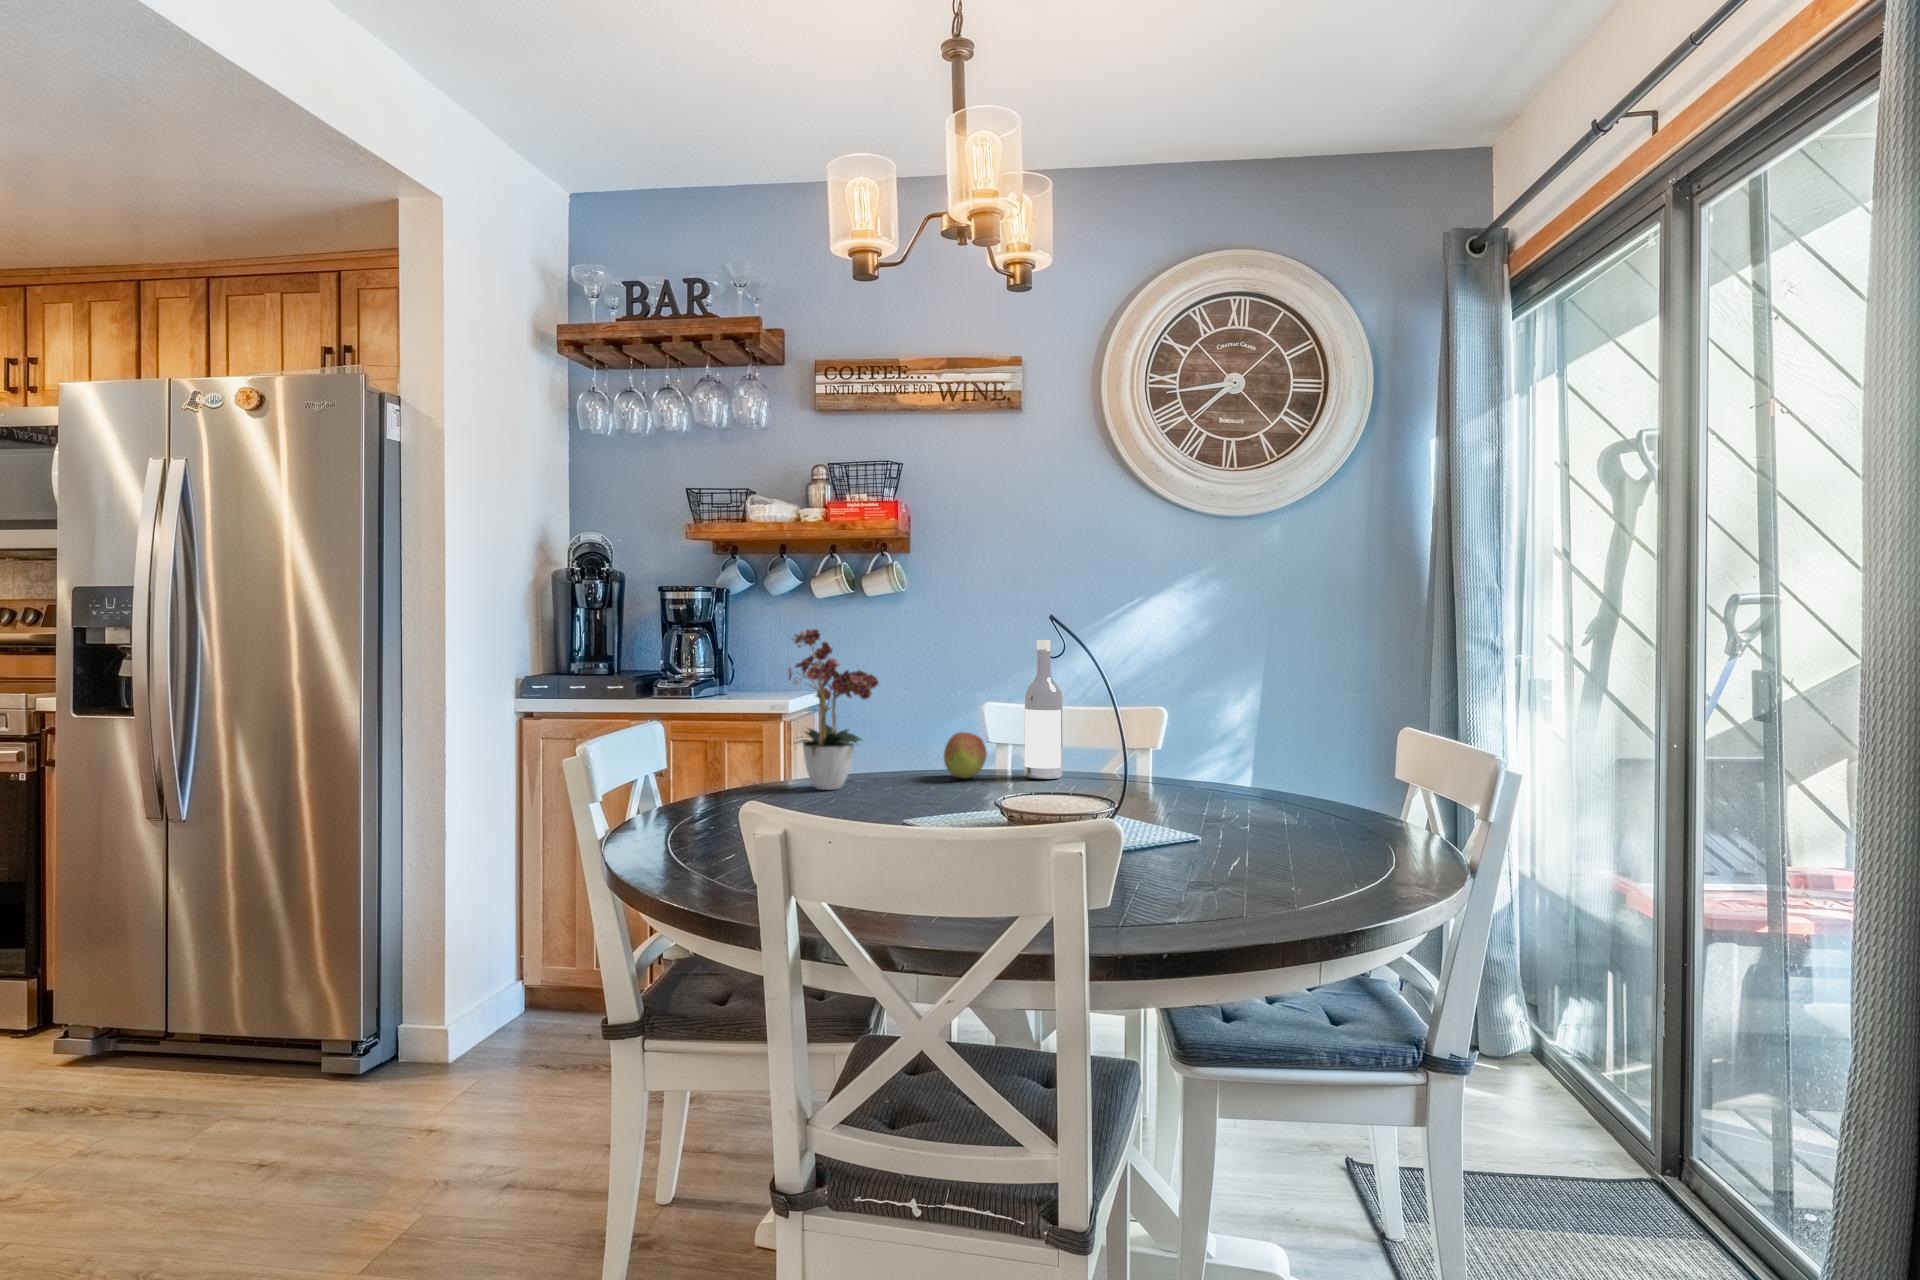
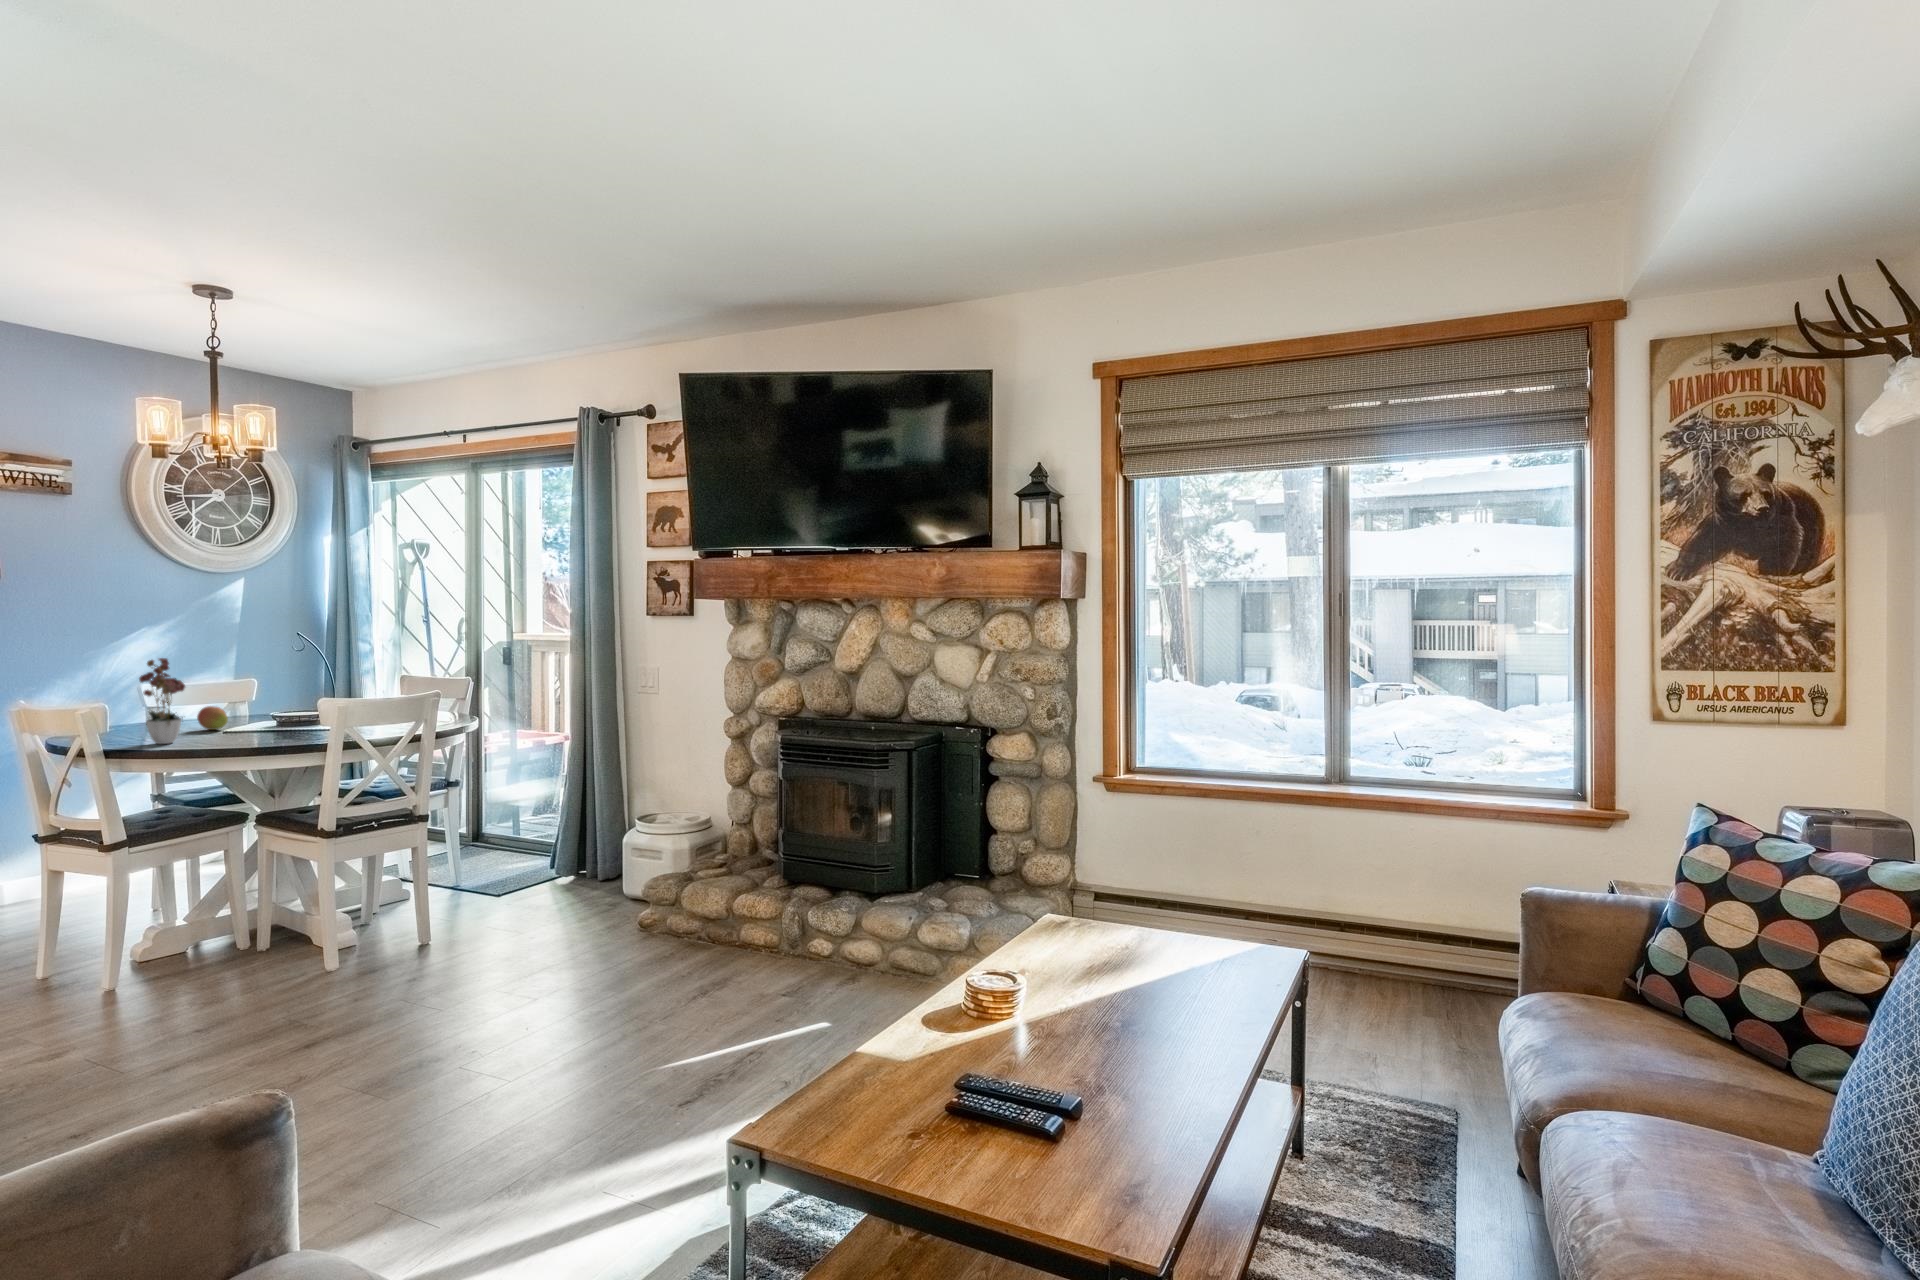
wine bottle: present [1025,640,1063,779] -> none [242,655,266,725]

